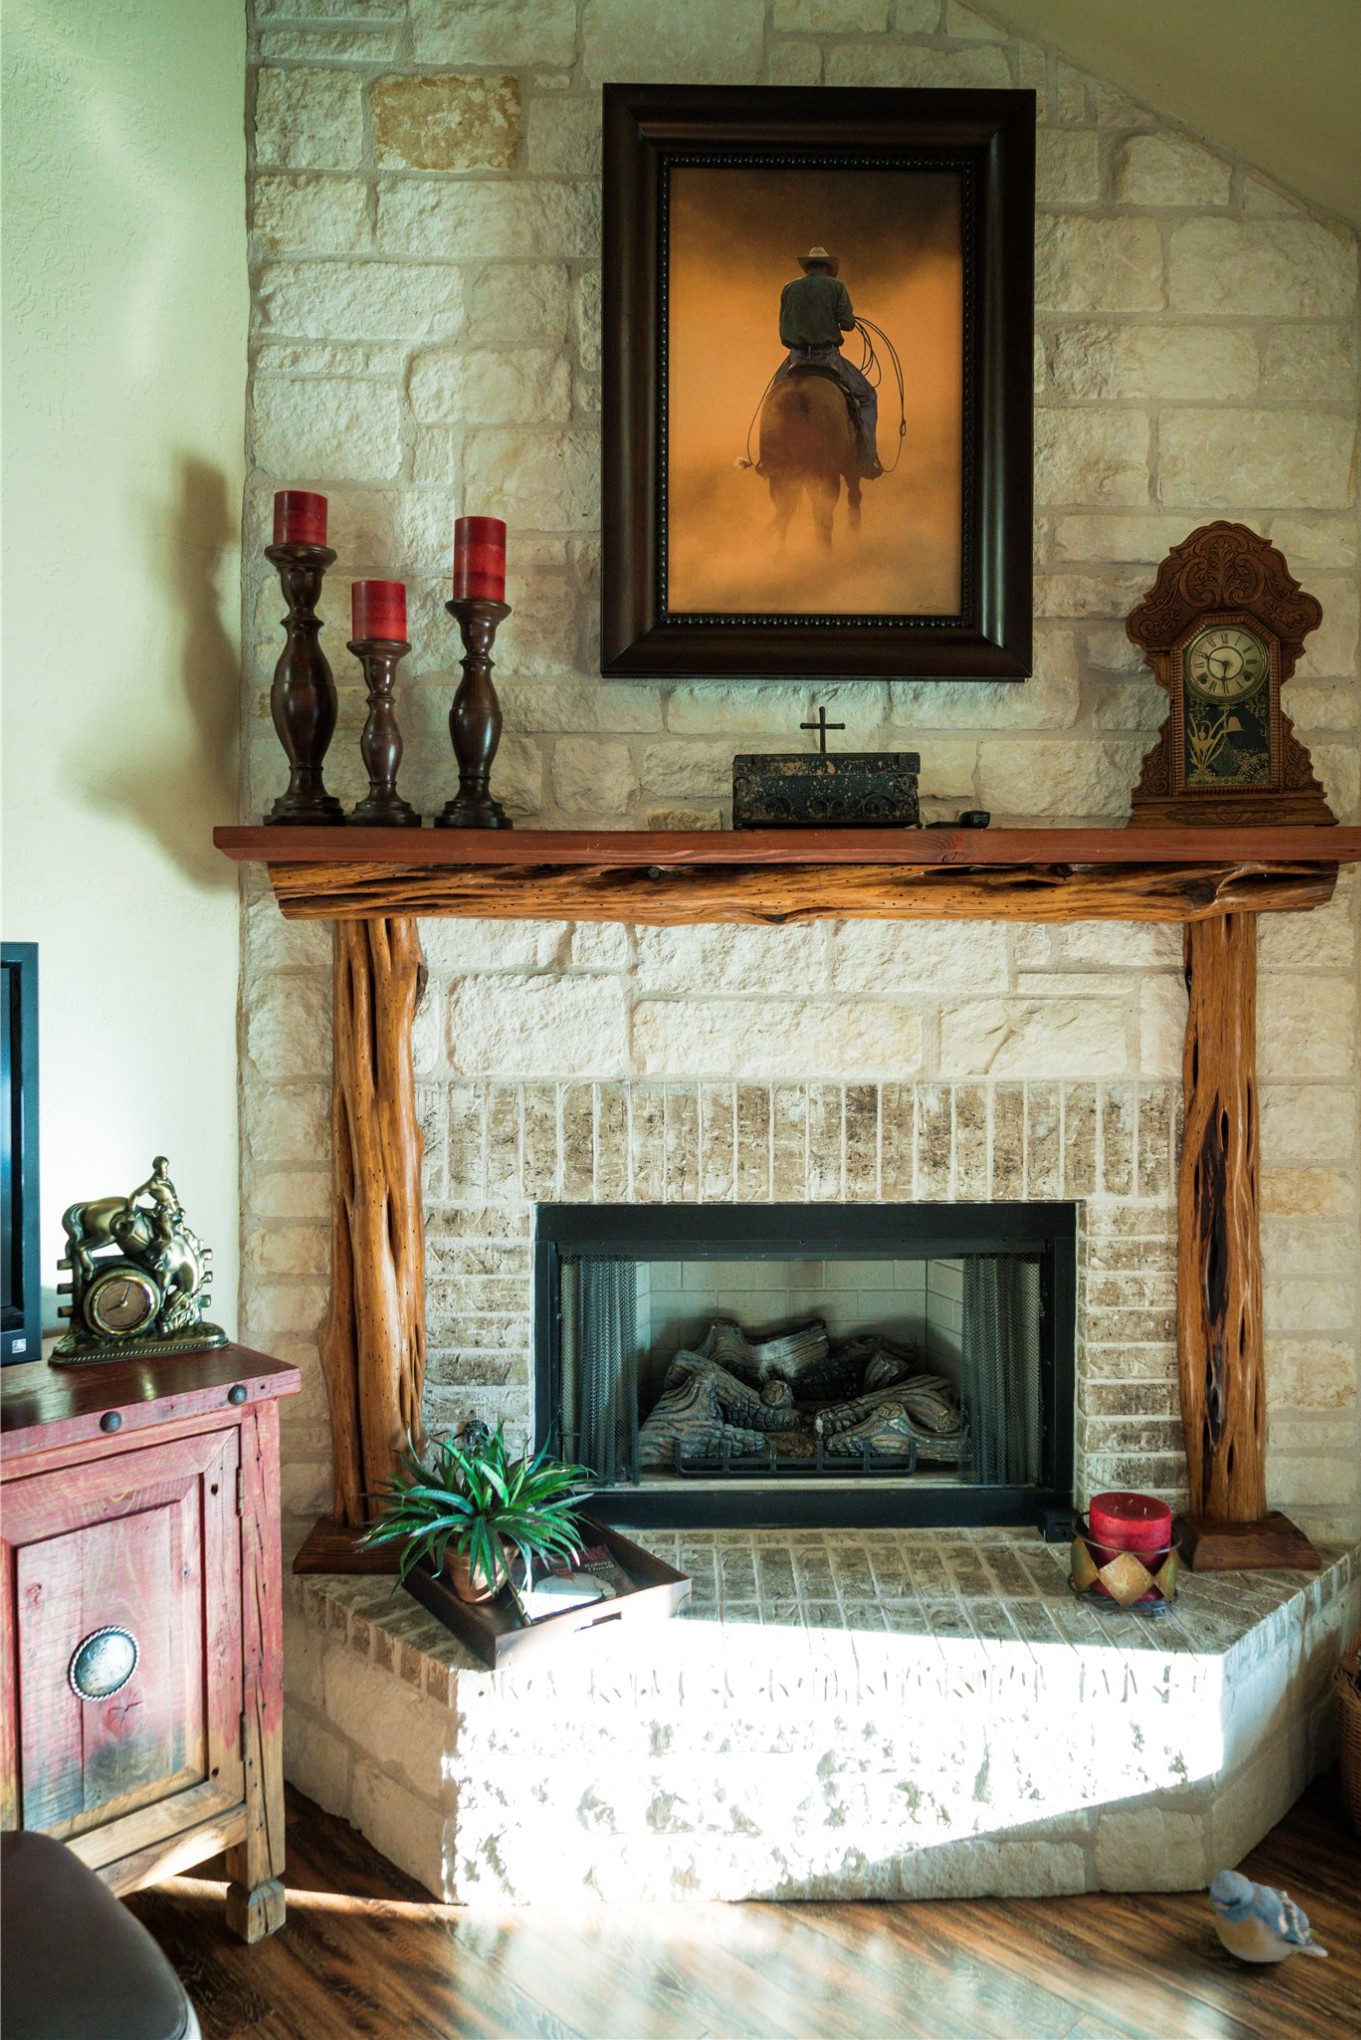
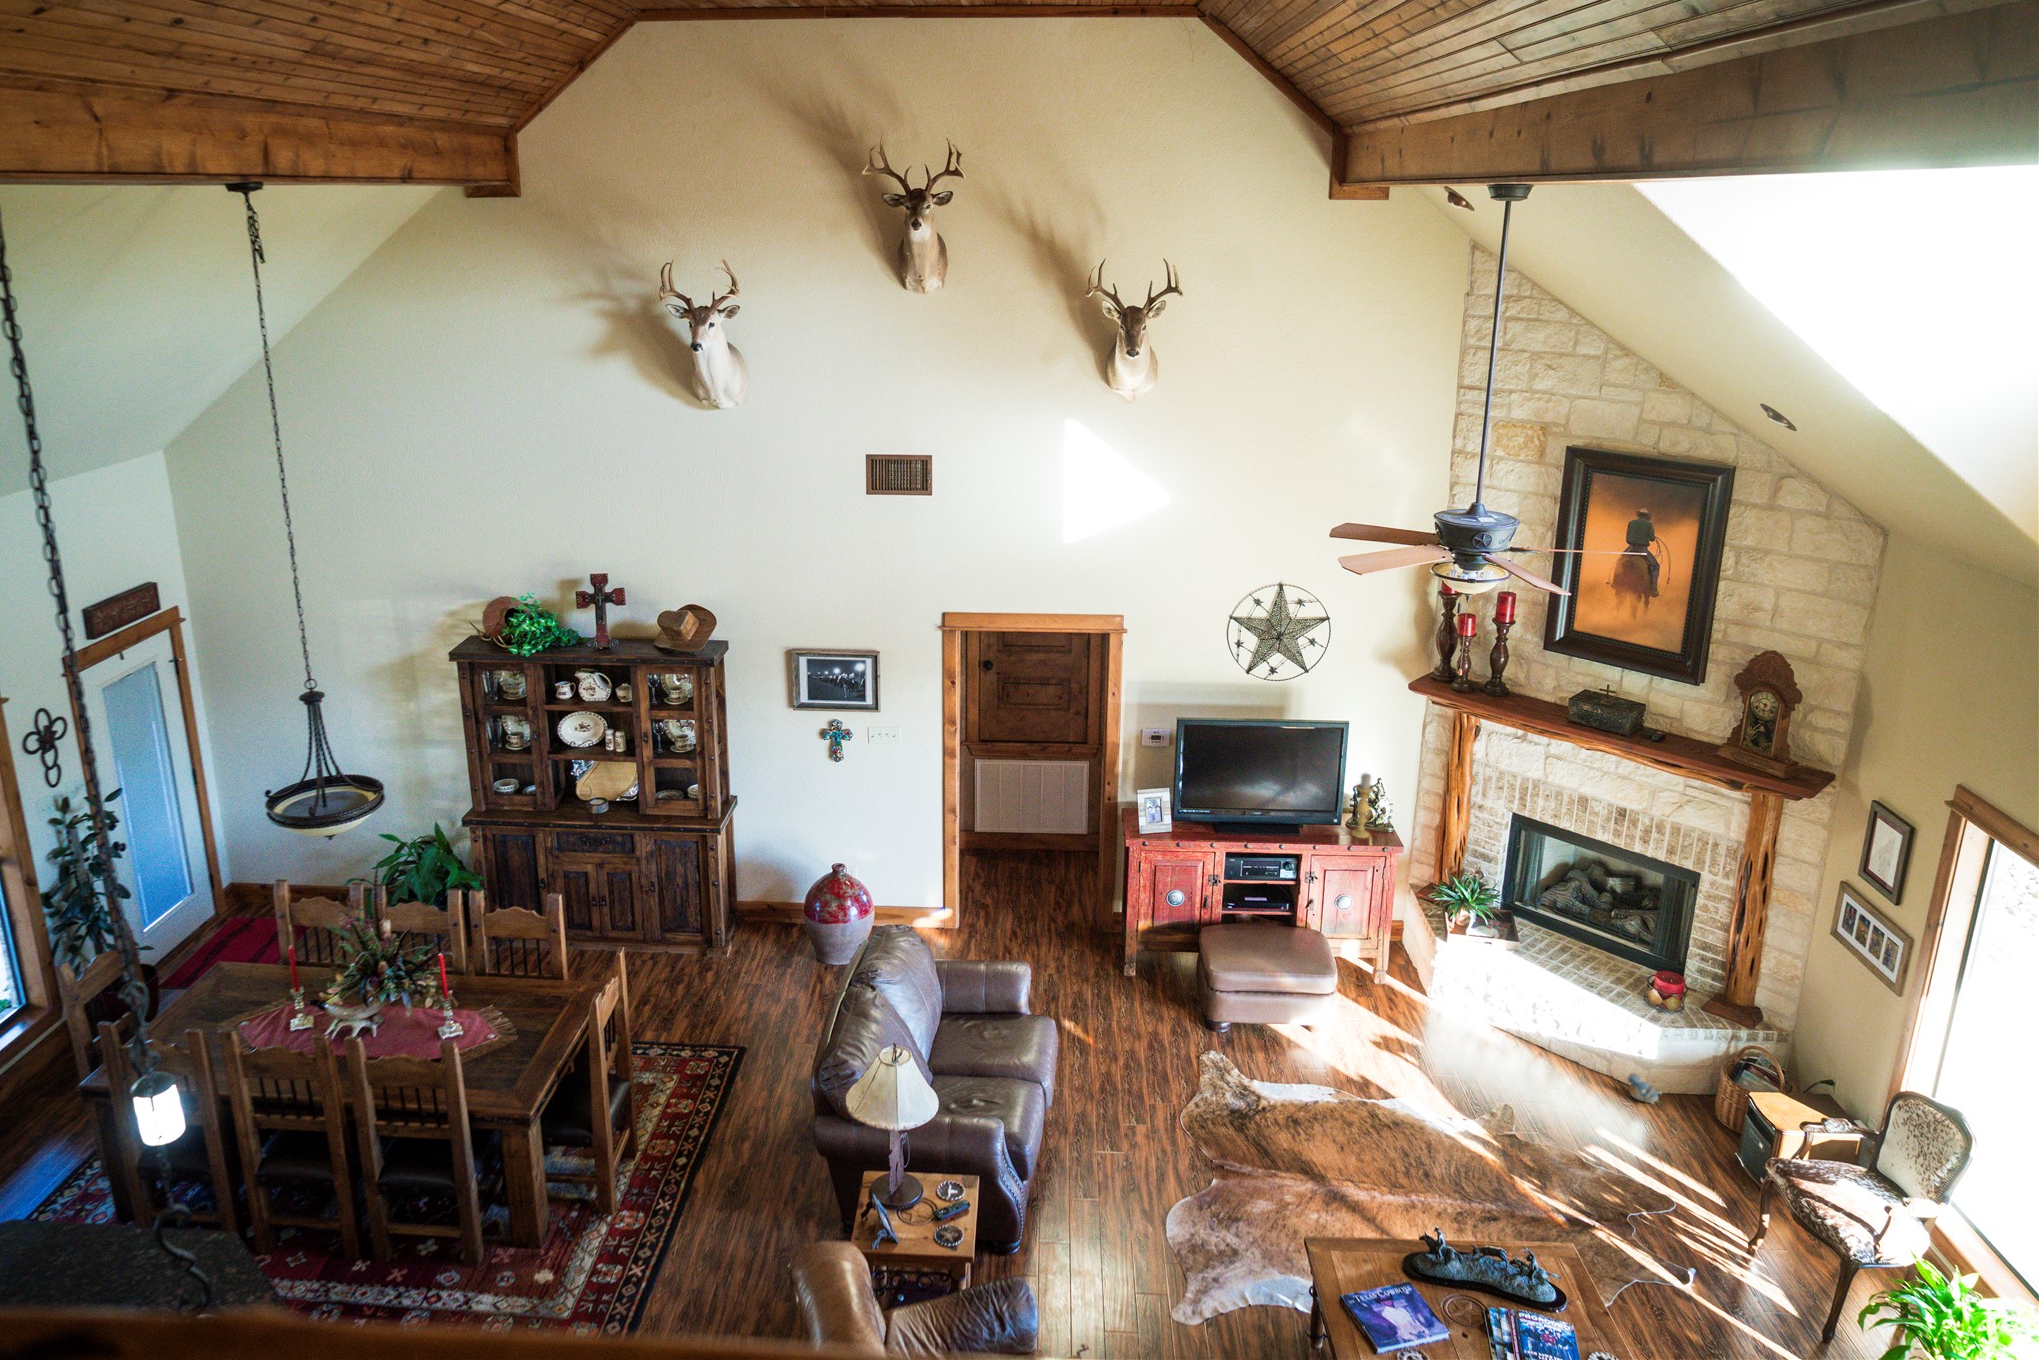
candle holder: none [73,1134,148,1396] -> present [1351,774,1374,838]

